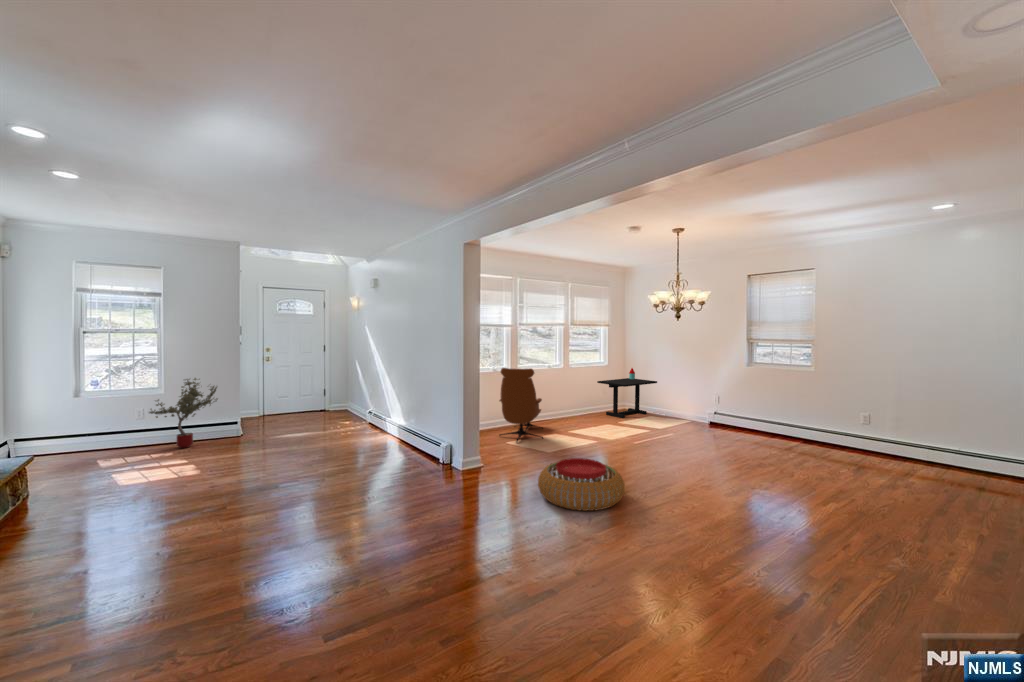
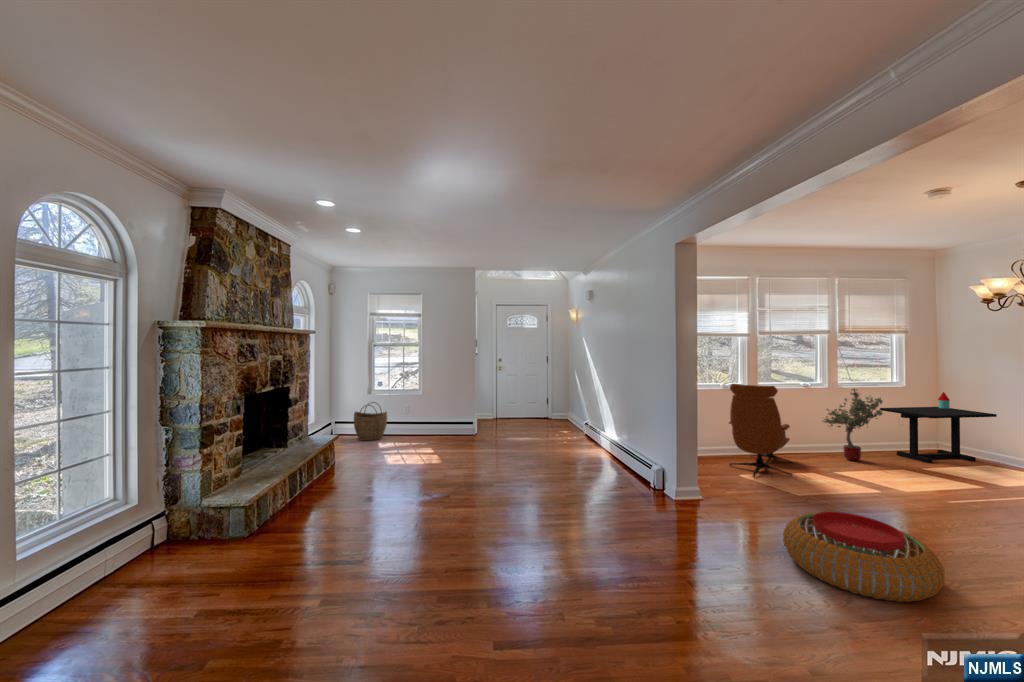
potted tree: present [149,378,218,448] -> present [823,389,883,461]
woven basket: none [48,409,107,461] -> present [354,402,387,441]

